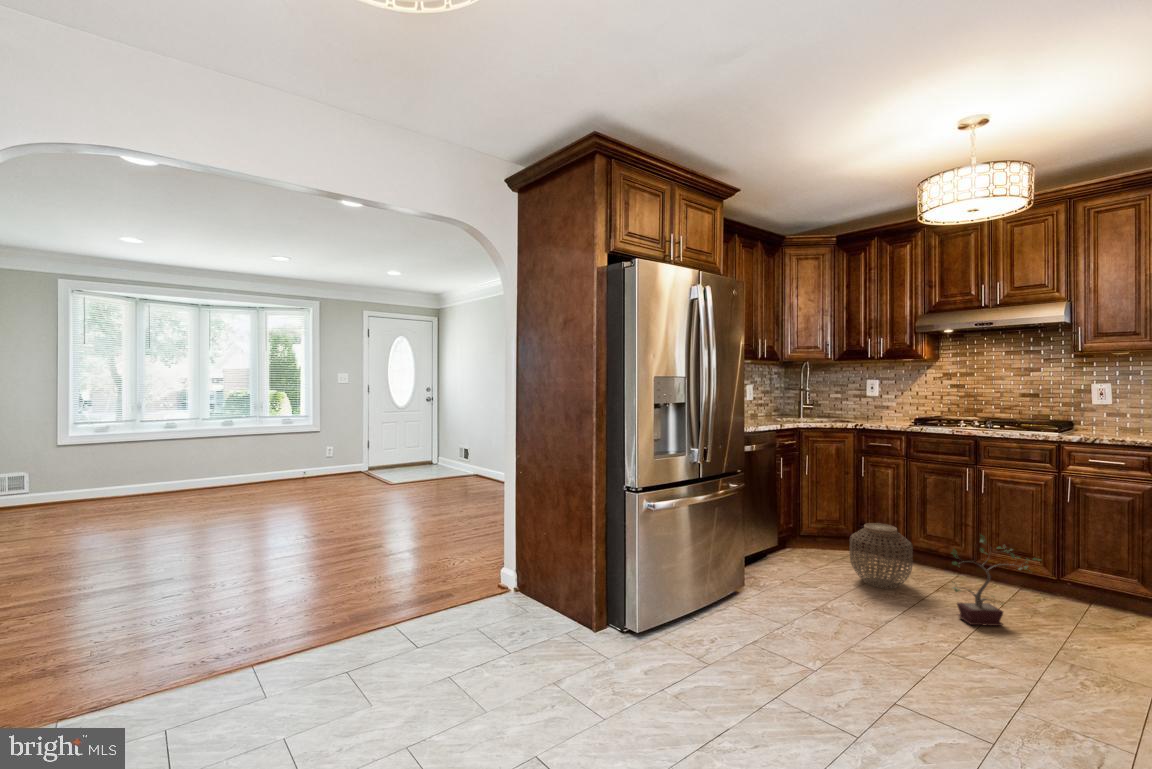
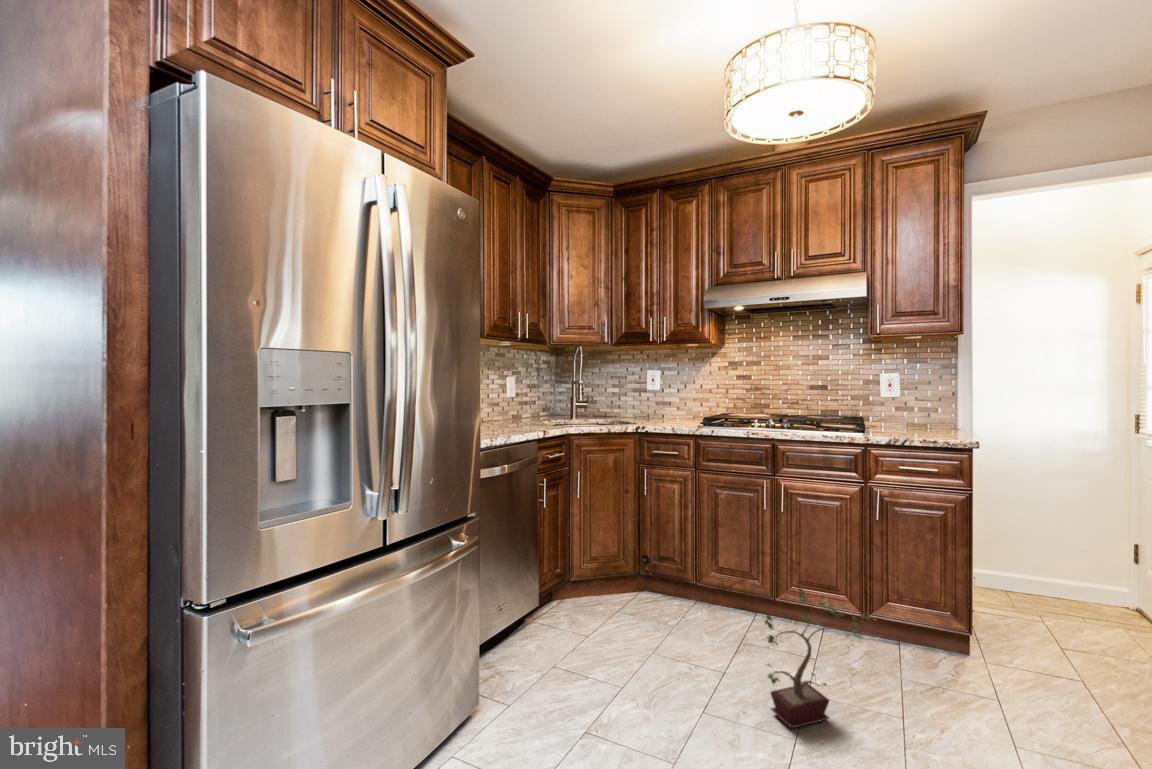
woven basket: present [850,523,913,589] -> none [630,567,708,664]

